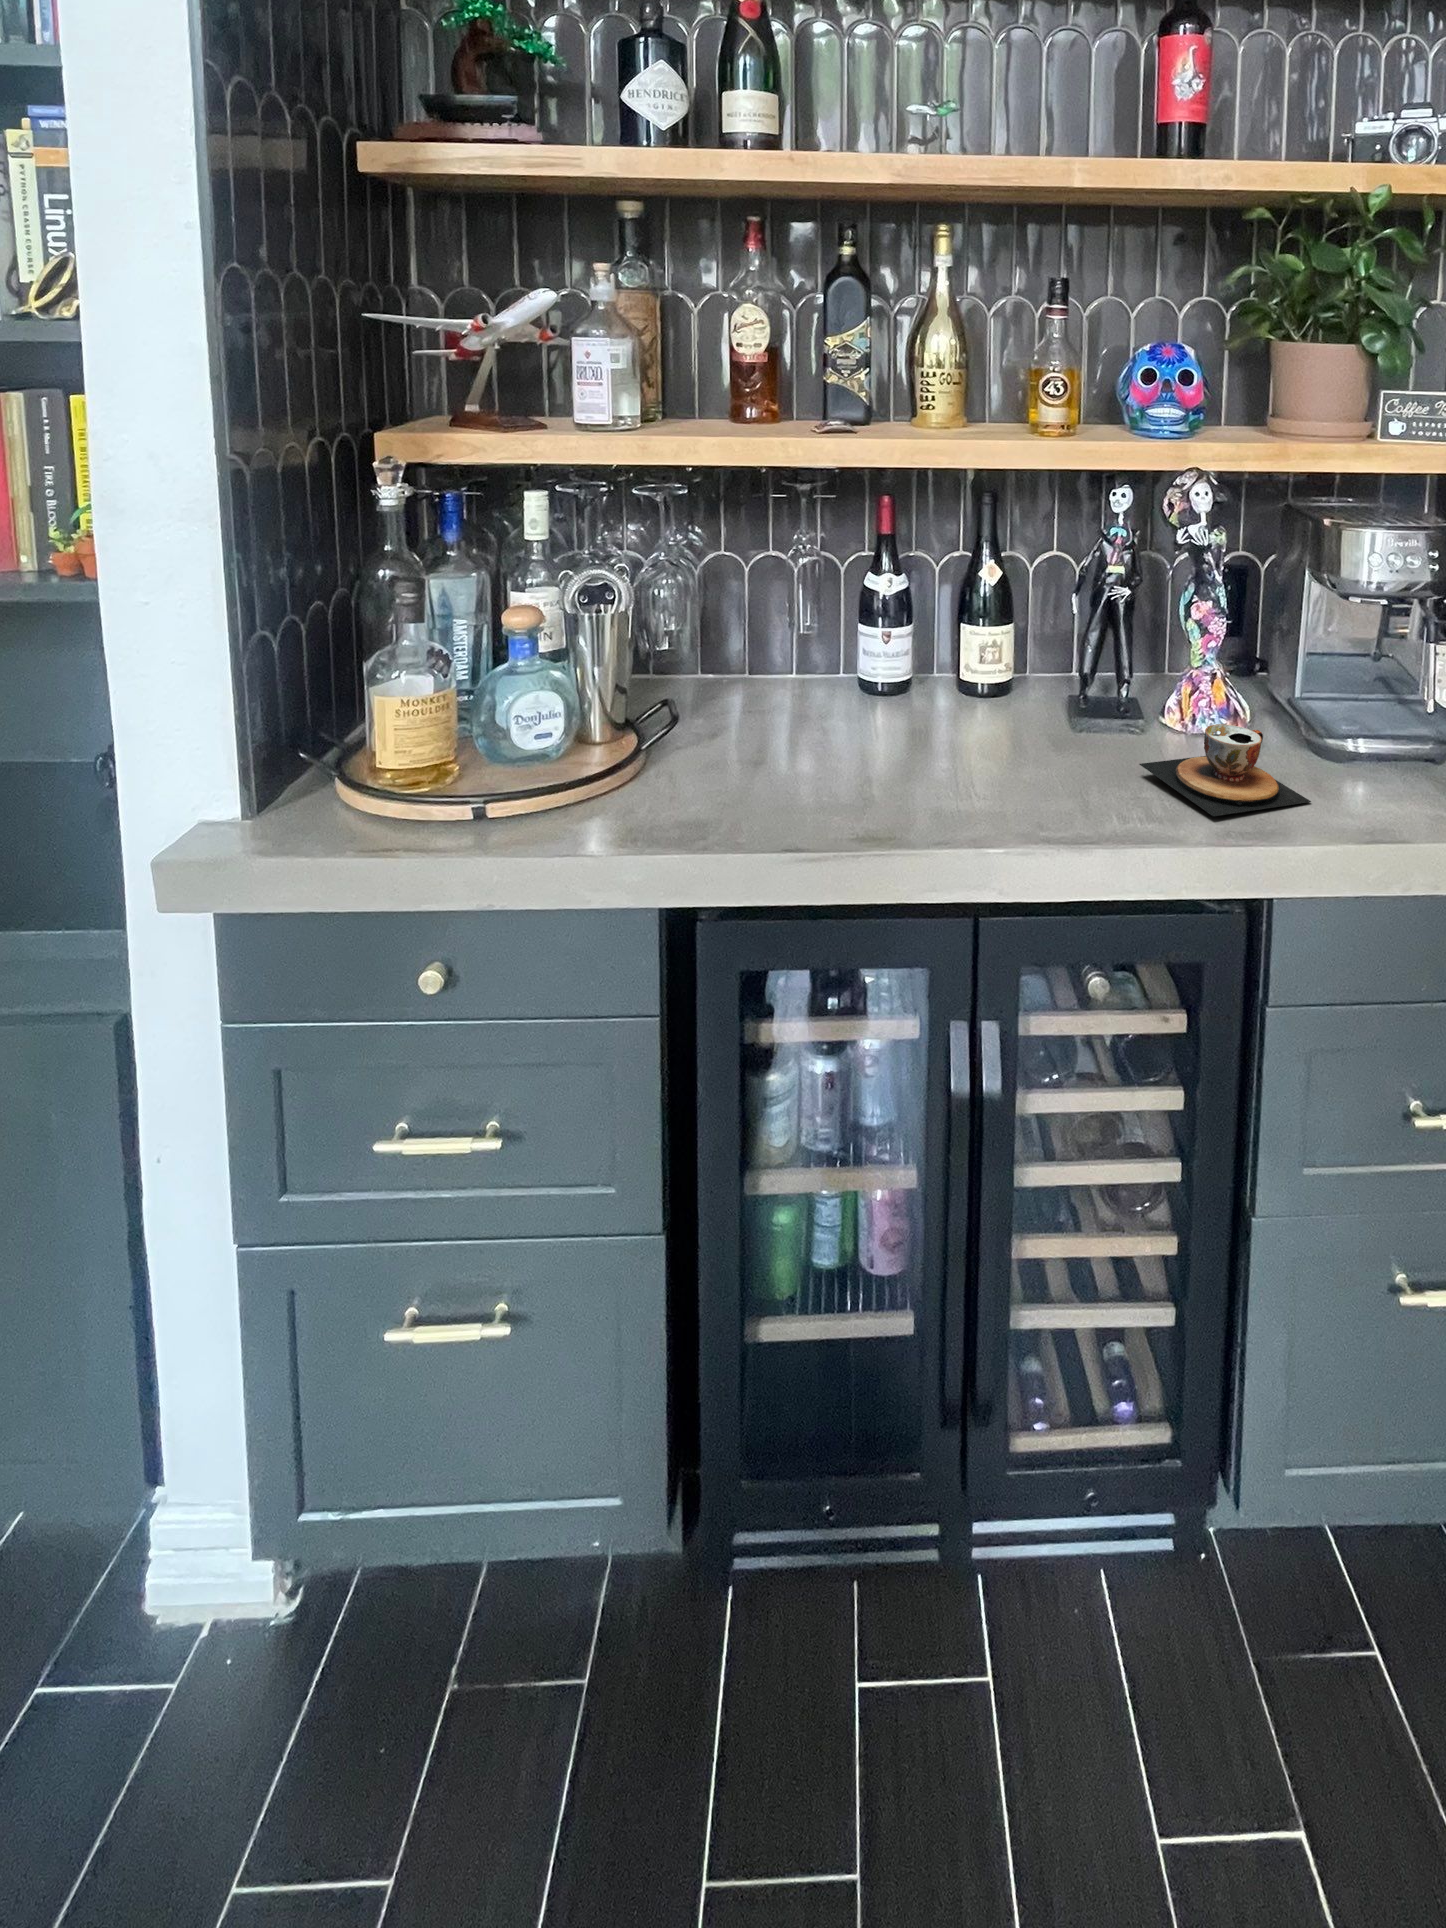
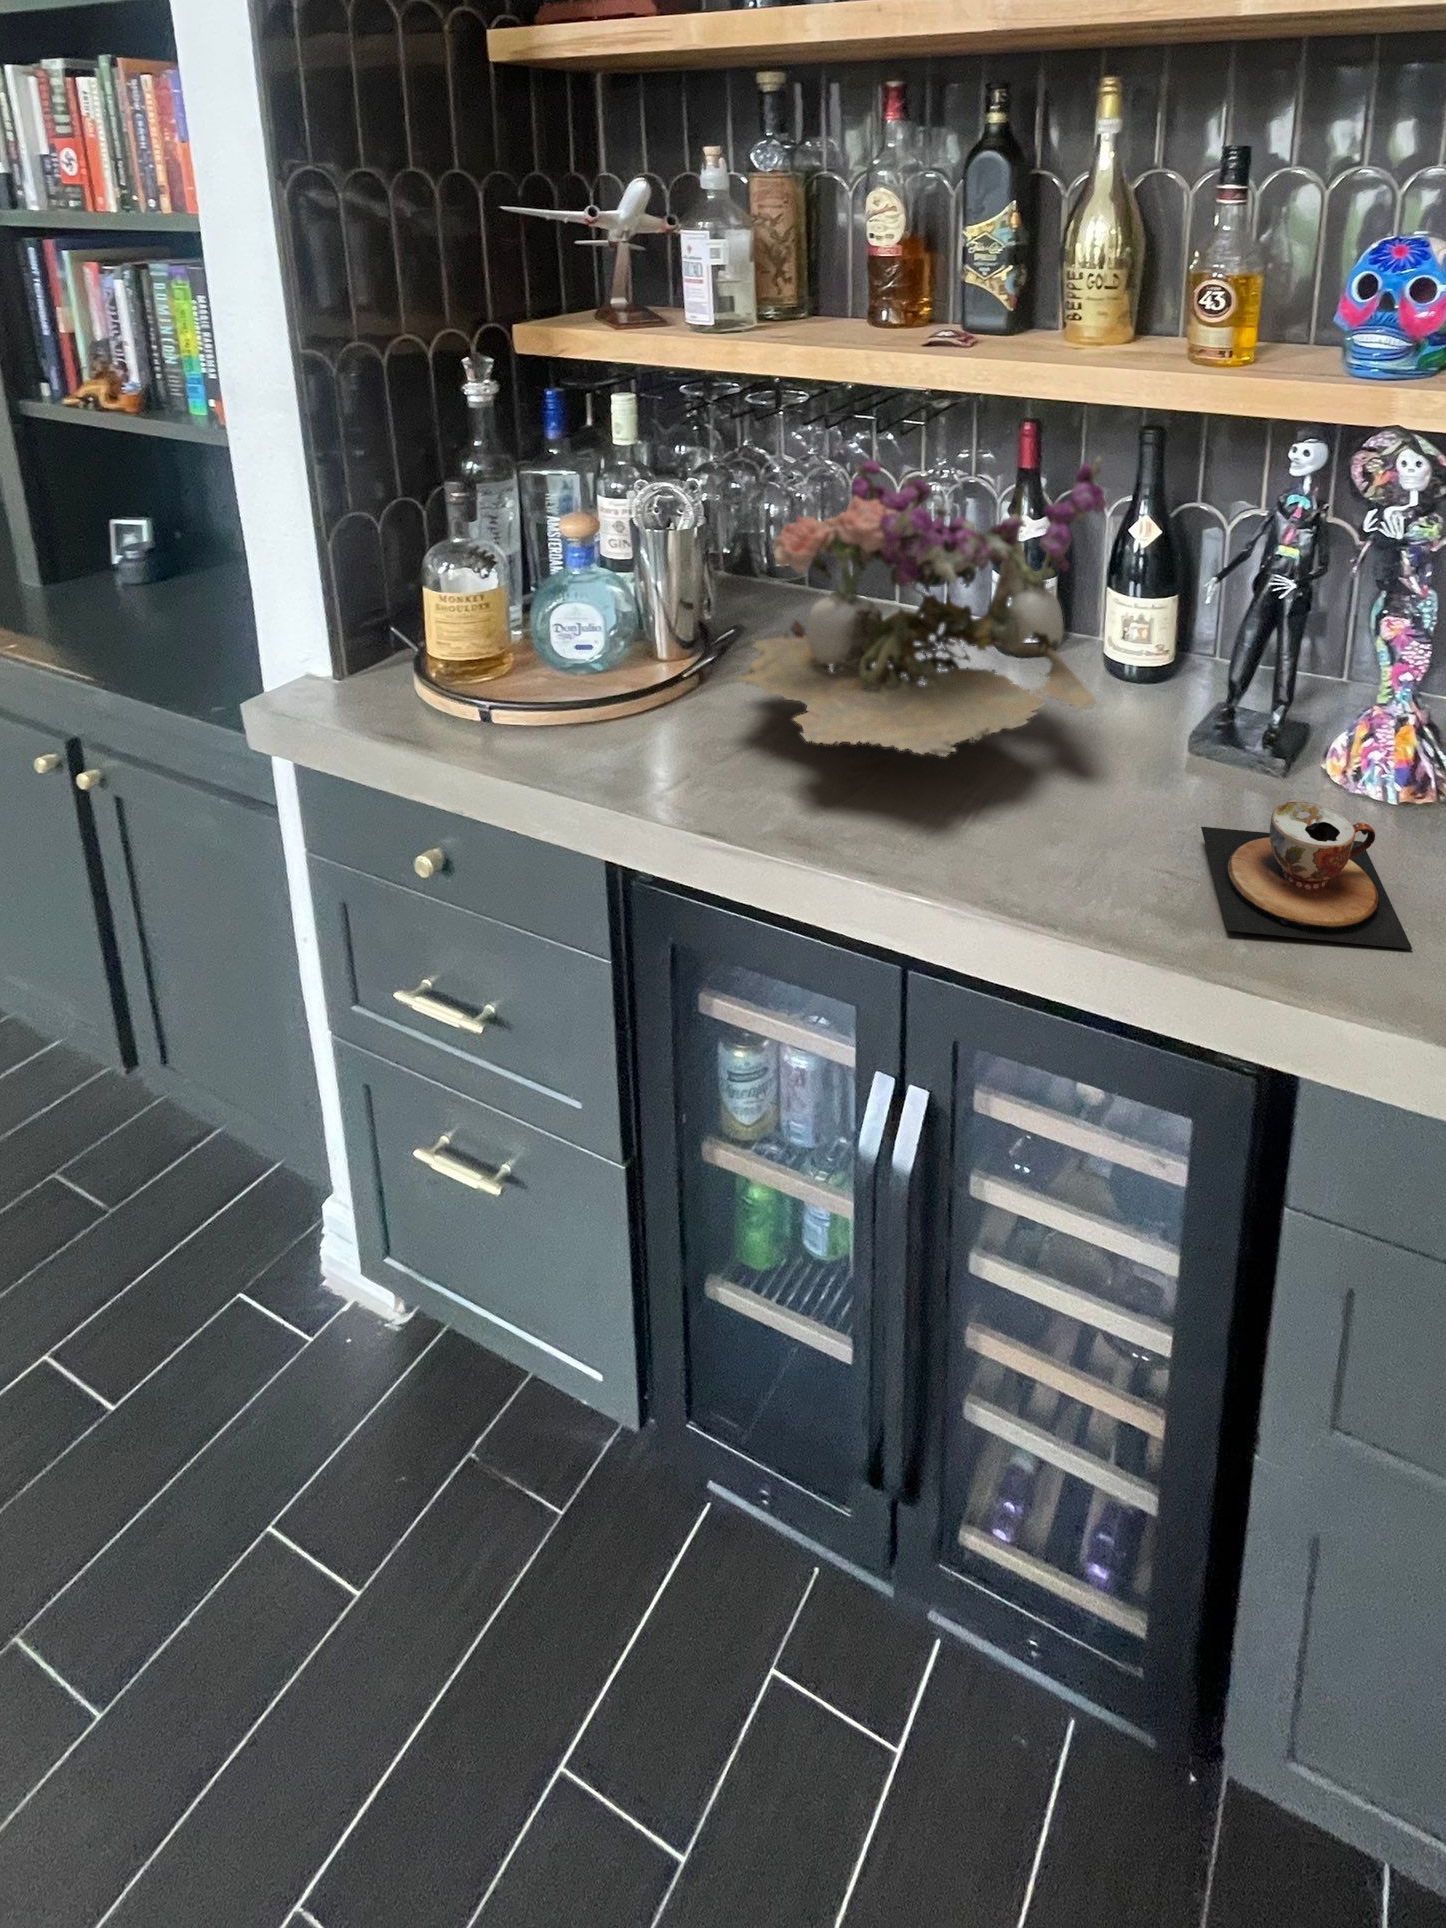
flower arrangement: none [714,506,1032,756] -> present [736,457,1106,757]

